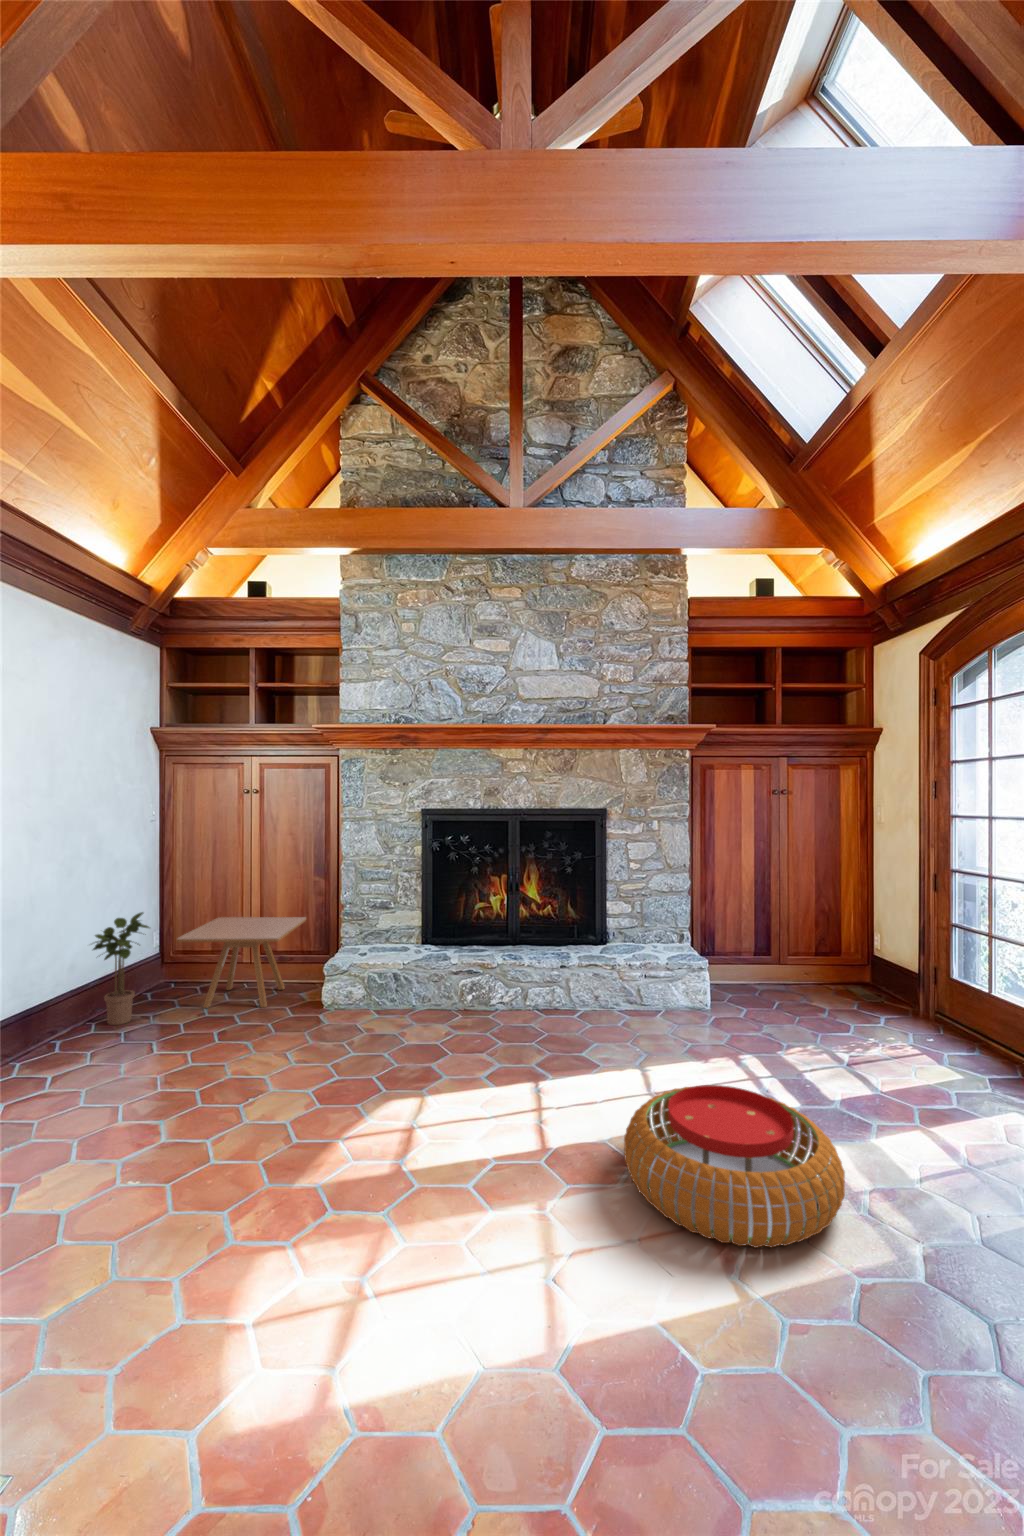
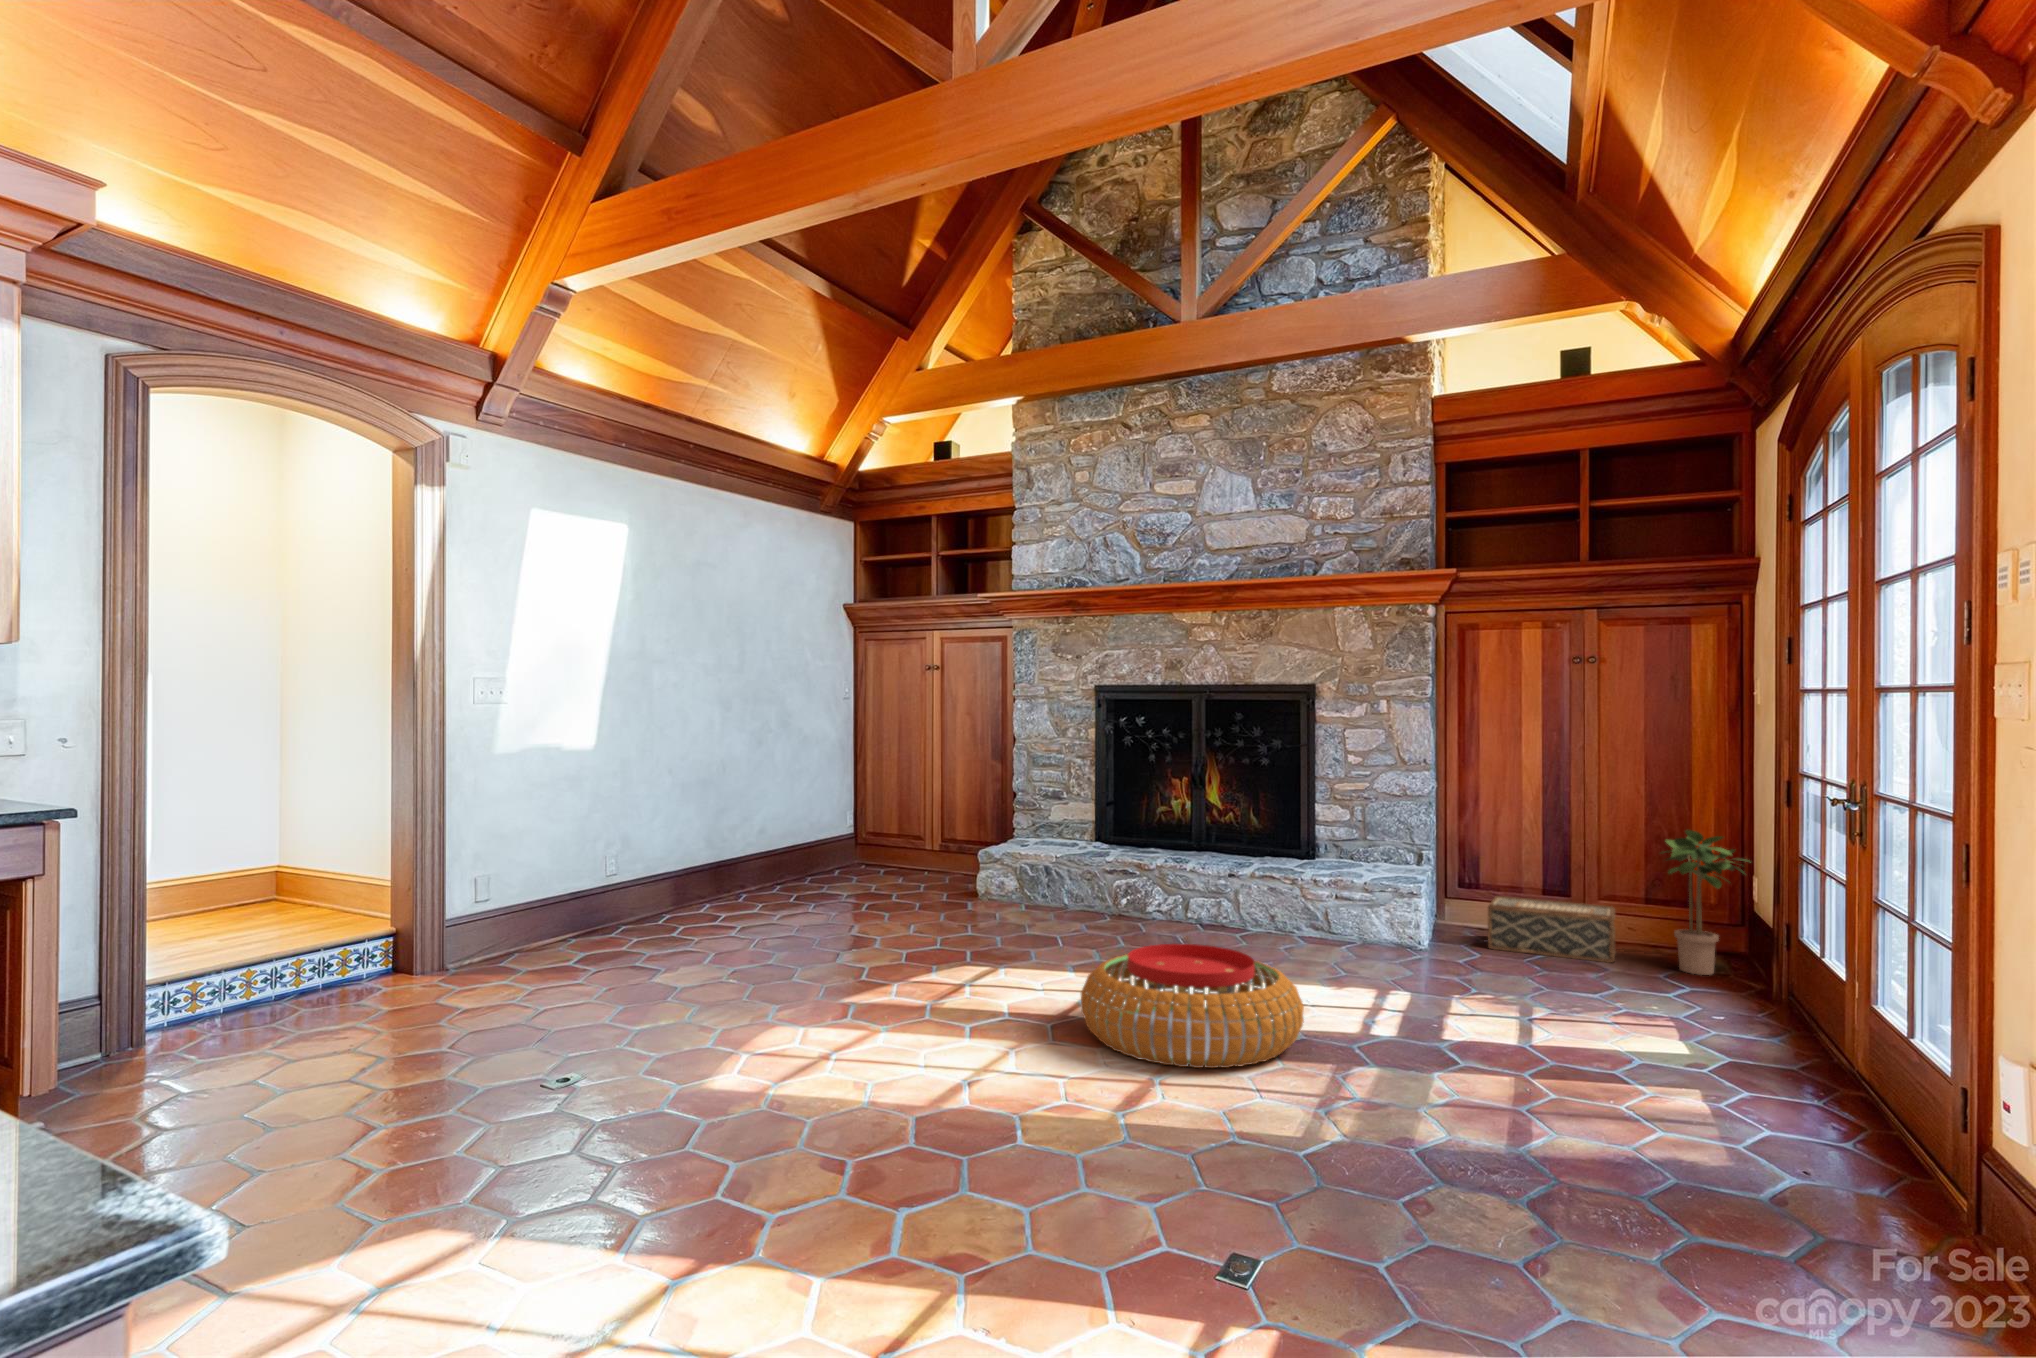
potted plant: present [93,912,149,1025] -> present [1661,830,1751,975]
side table: present [177,917,306,1008] -> none [851,803,989,893]
woven basket: none [724,956,816,1000] -> present [1488,896,1616,963]

